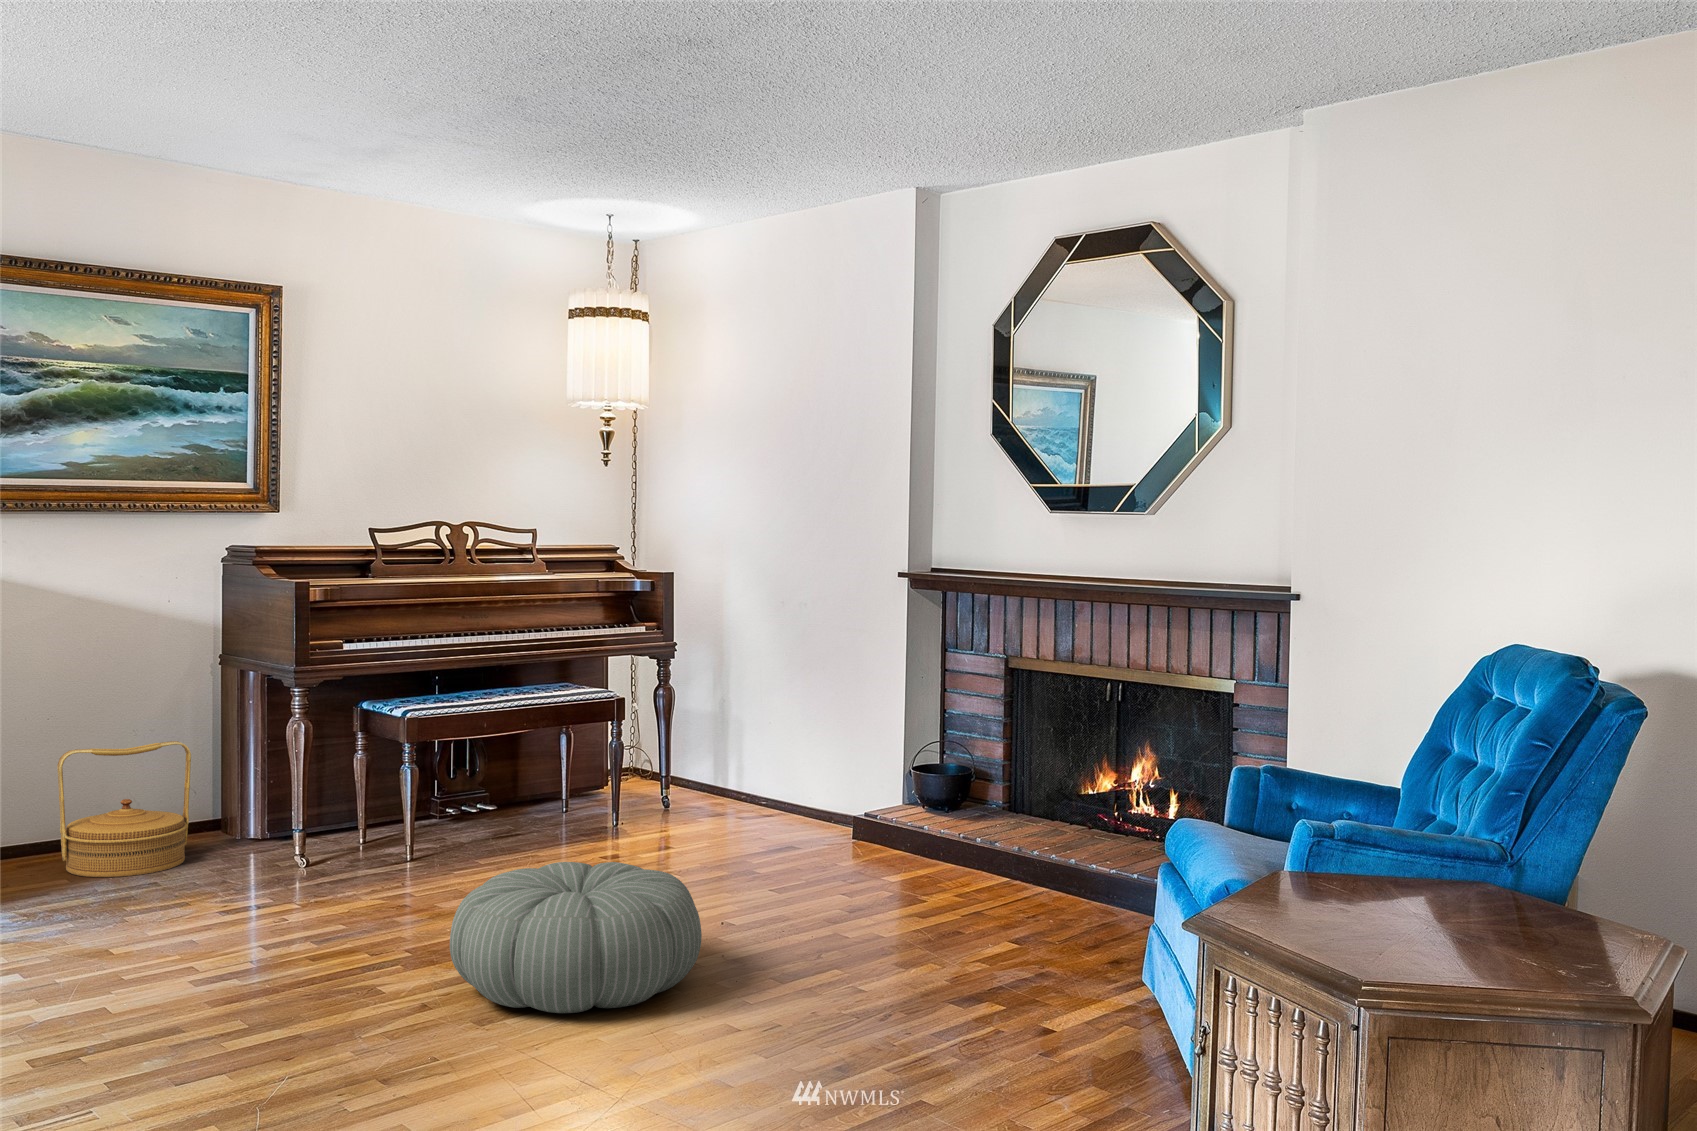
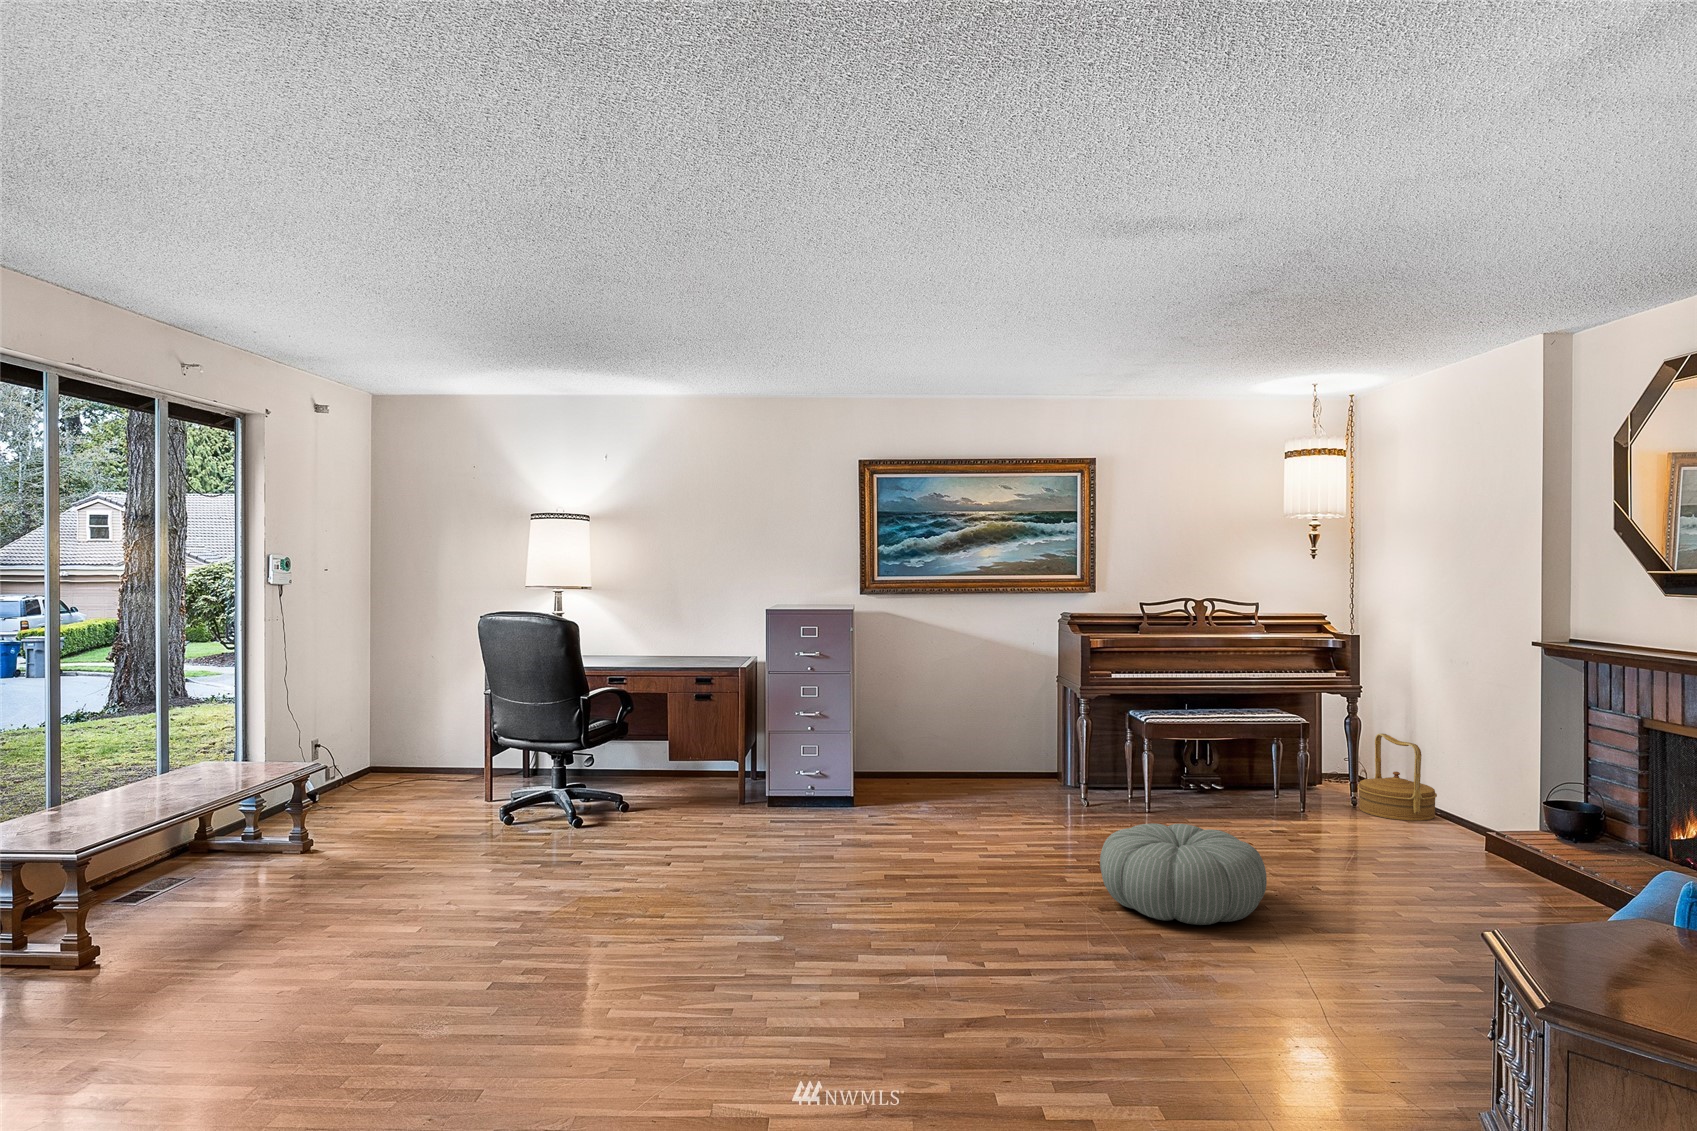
woven basket: present [57,741,191,877] -> present [1357,734,1437,821]

